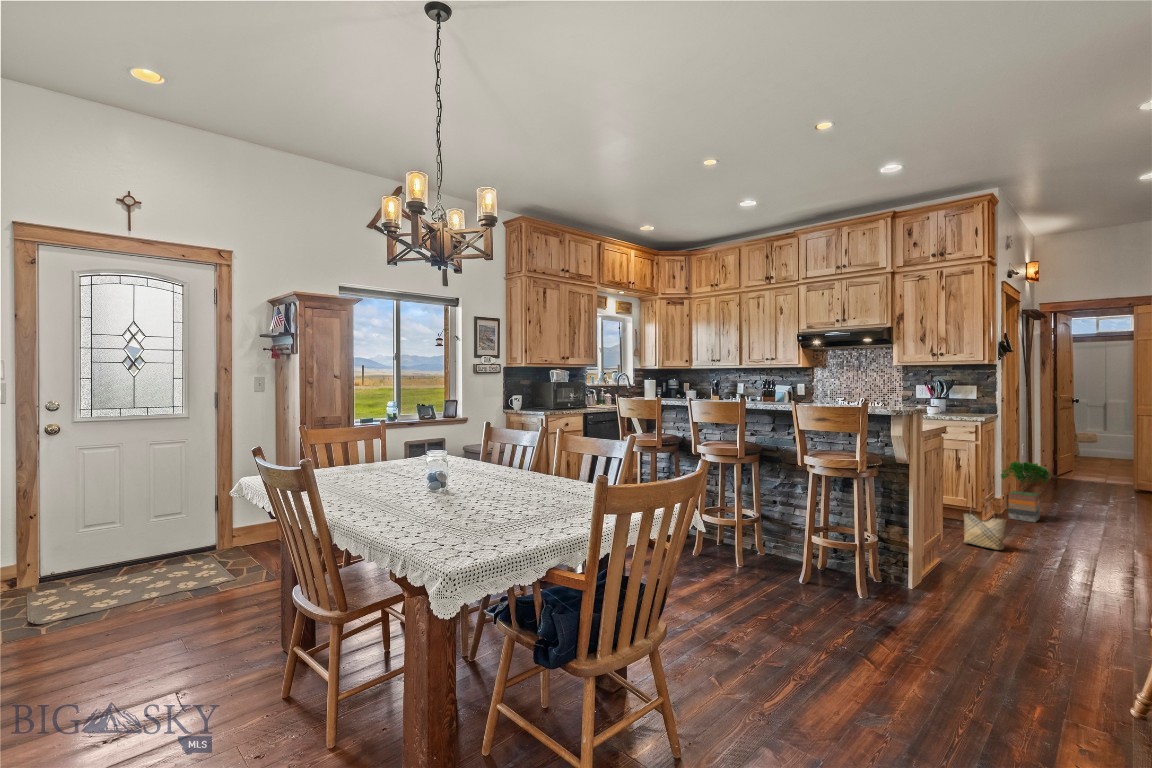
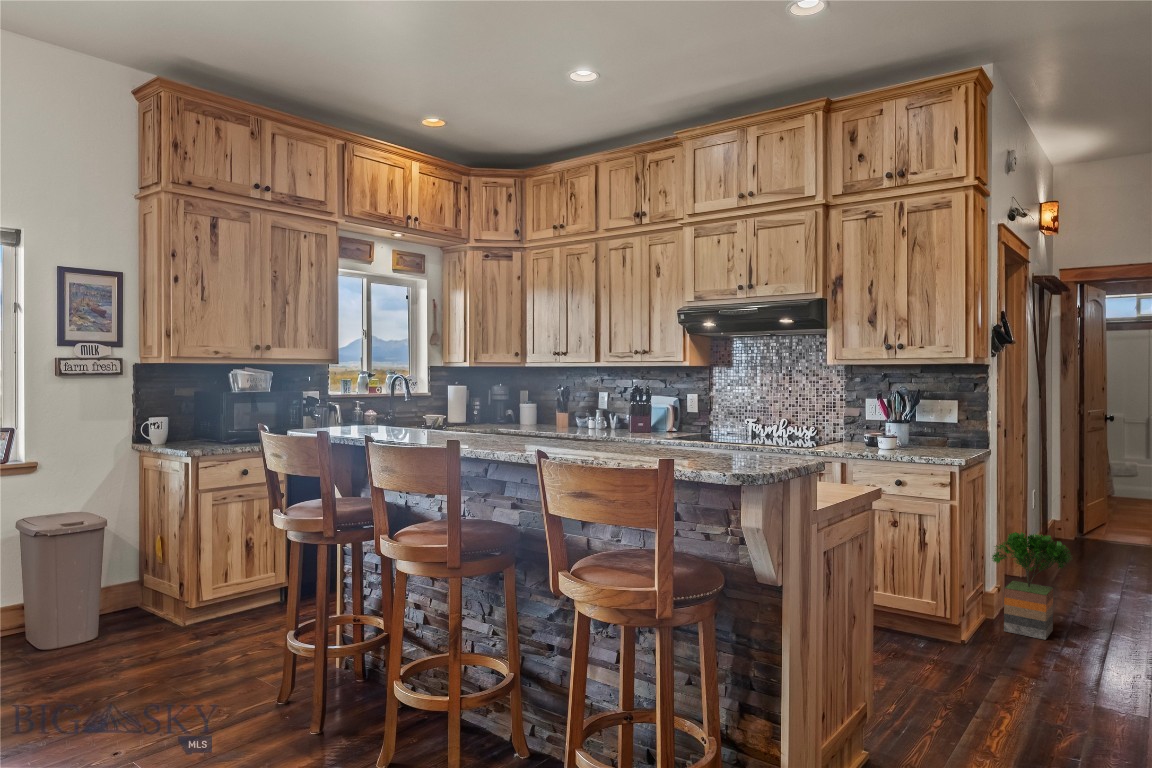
woven basket: present [964,513,1006,550] -> none [919,617,992,719]

